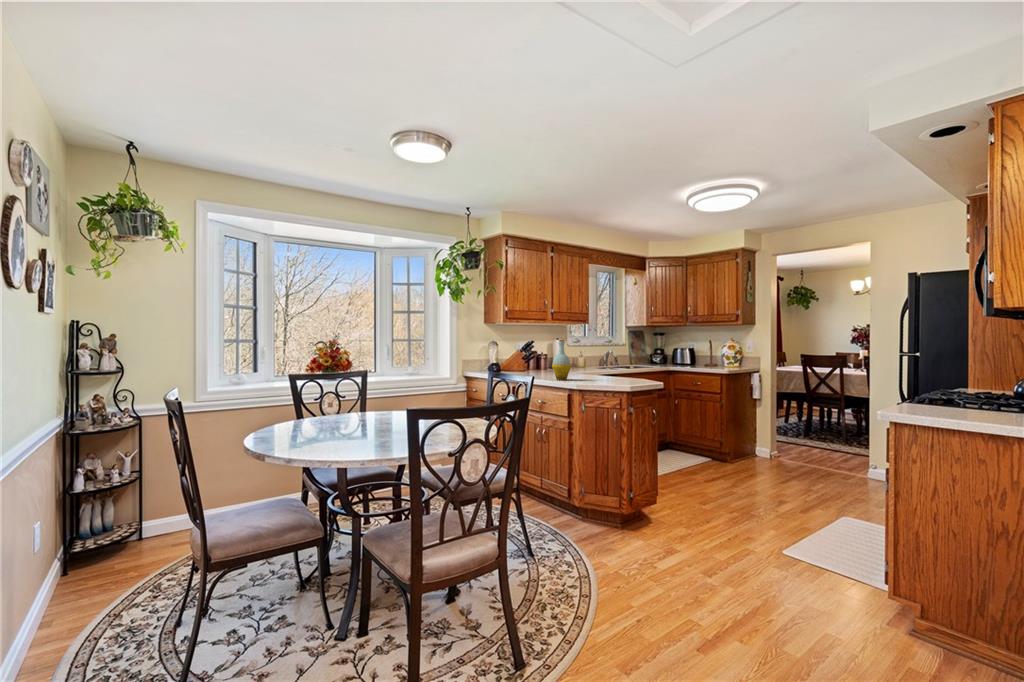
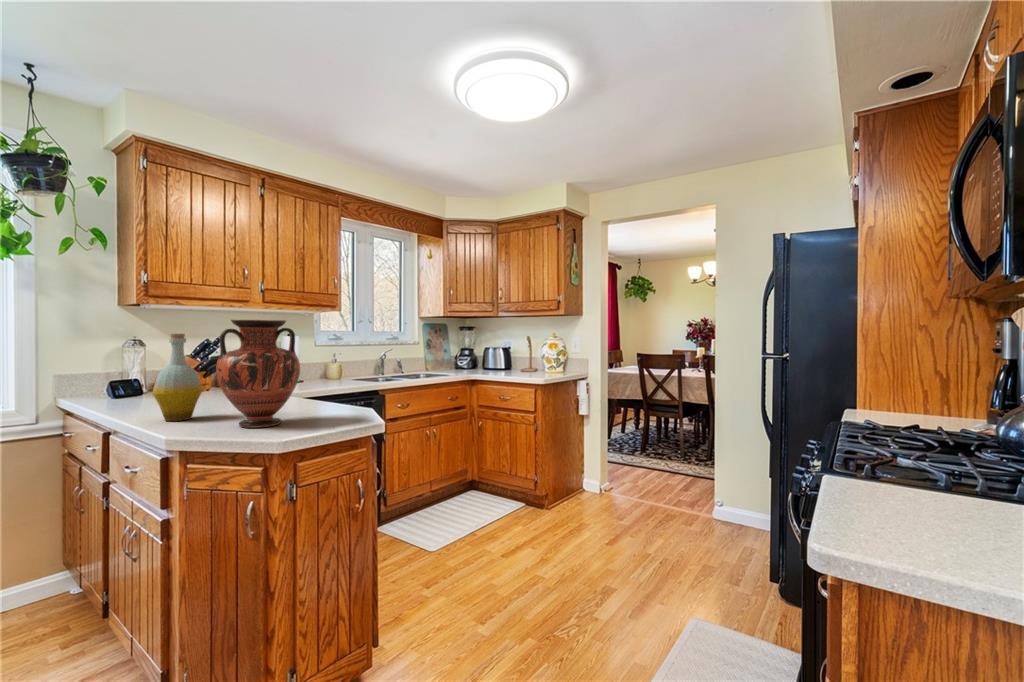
vase: none [588,333,623,383] -> present [216,319,300,428]

